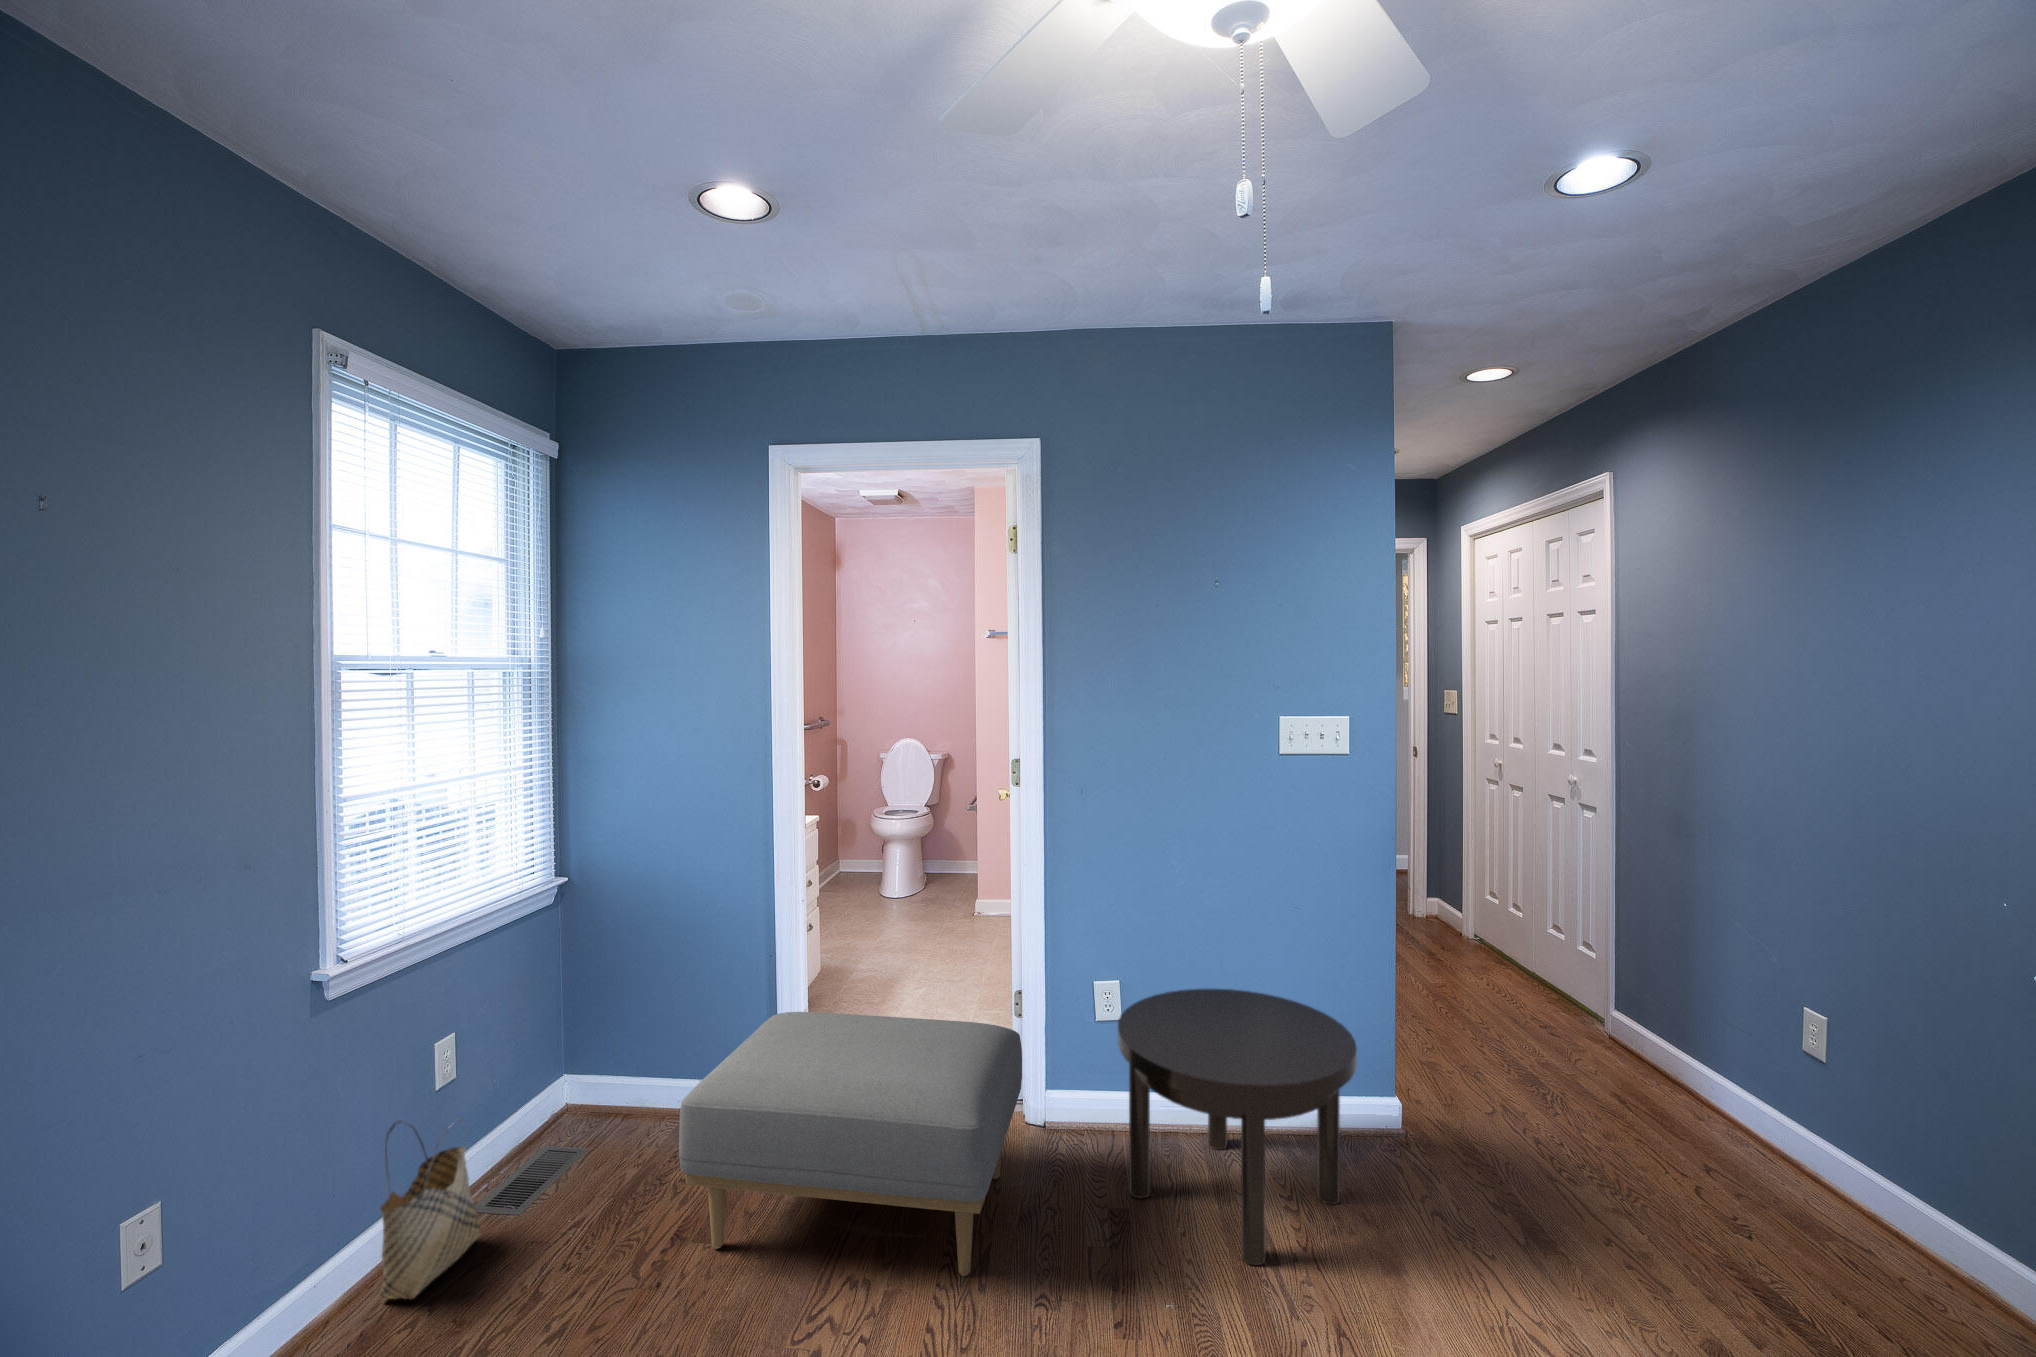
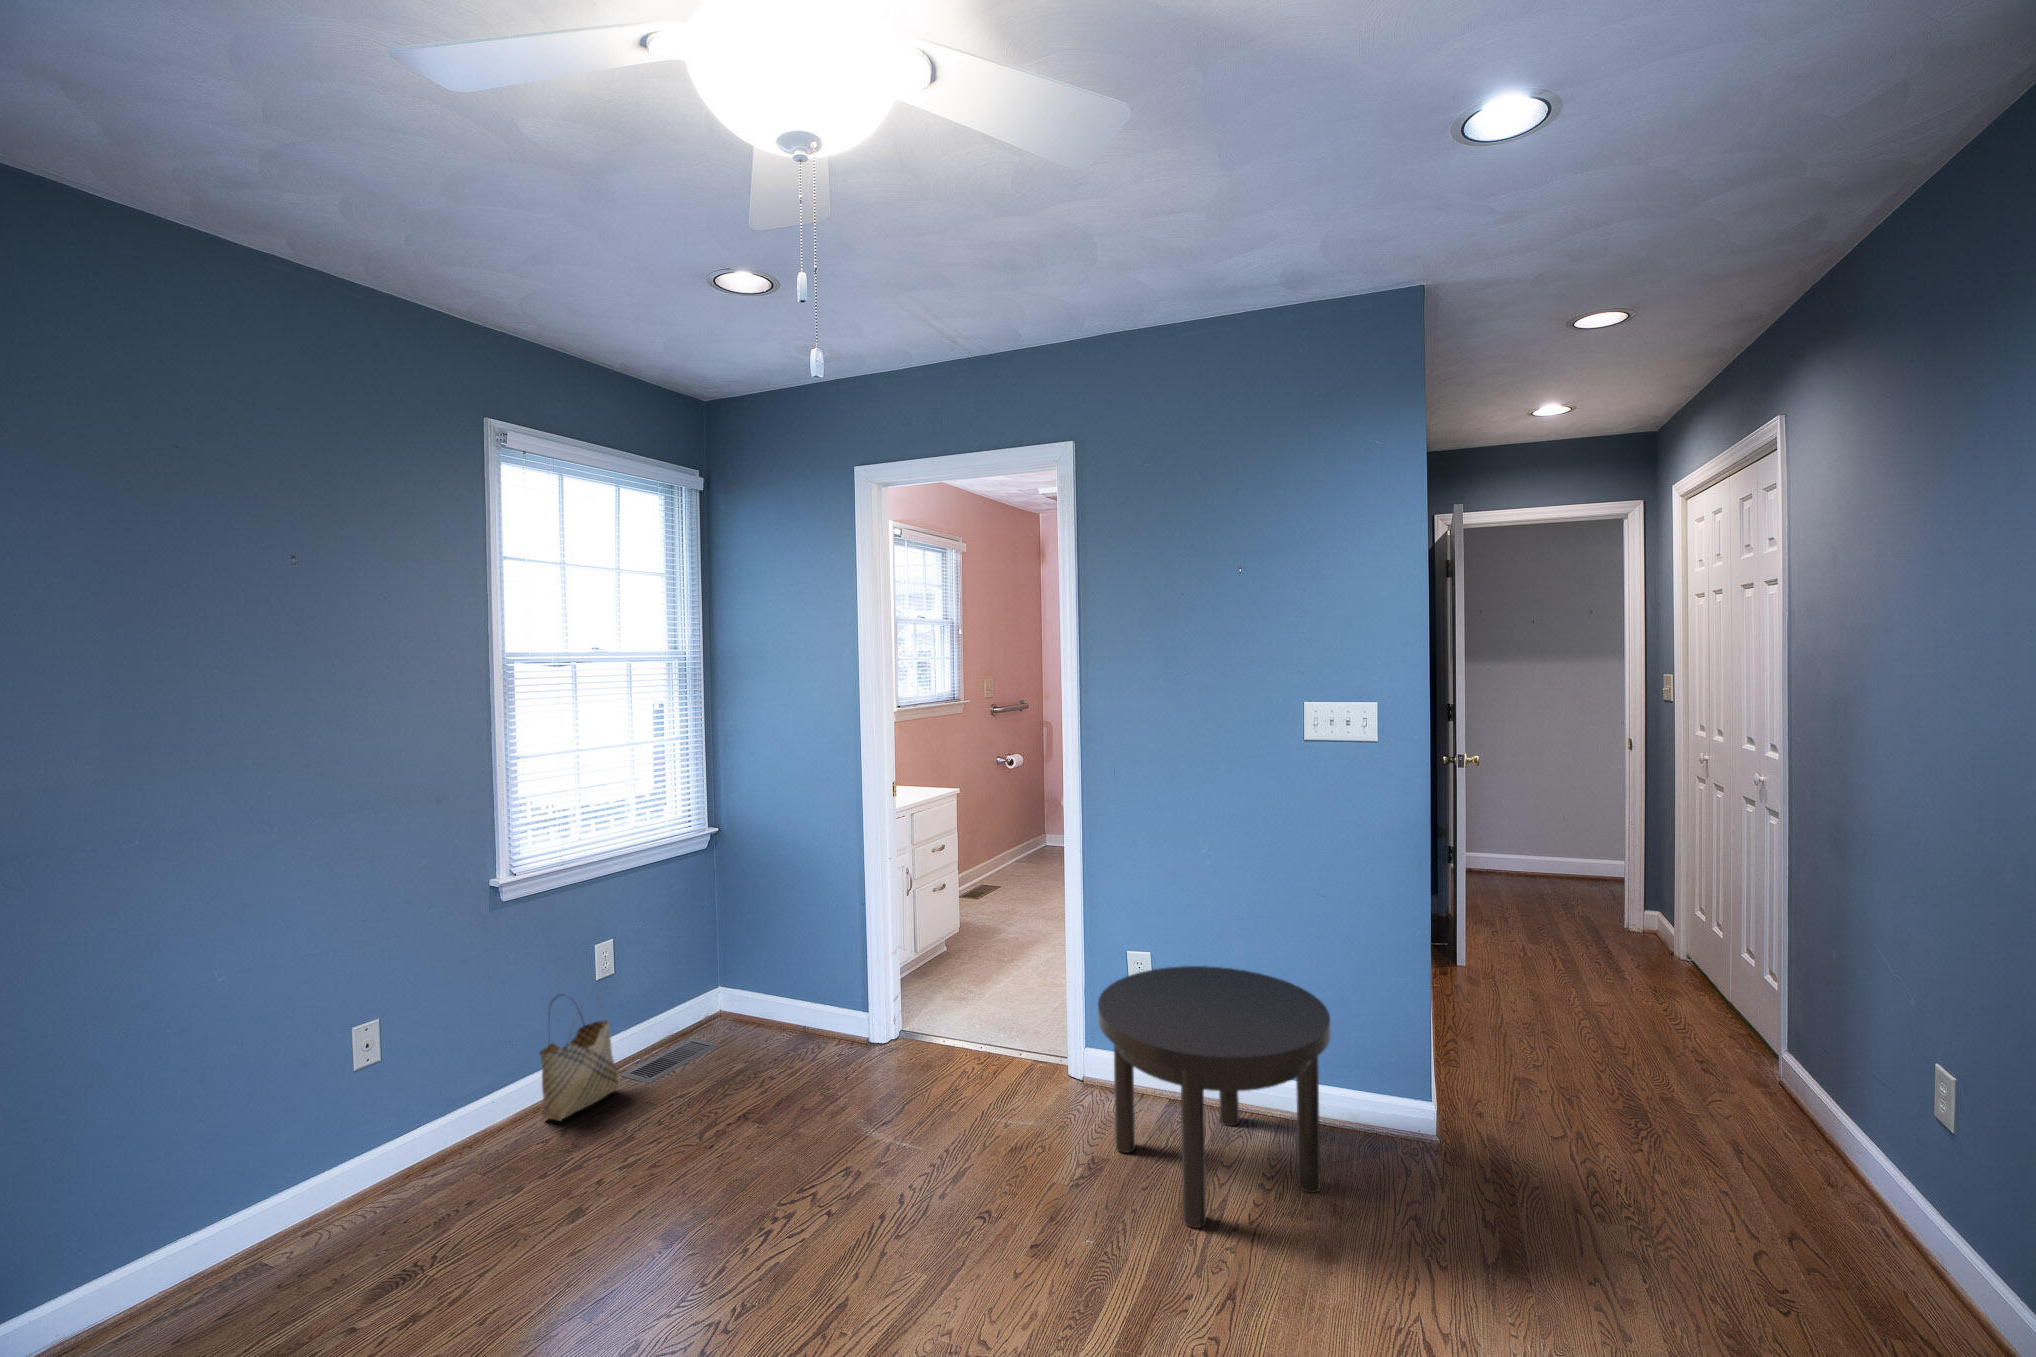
ottoman: present [679,1012,1022,1276] -> none [732,949,1034,1183]

